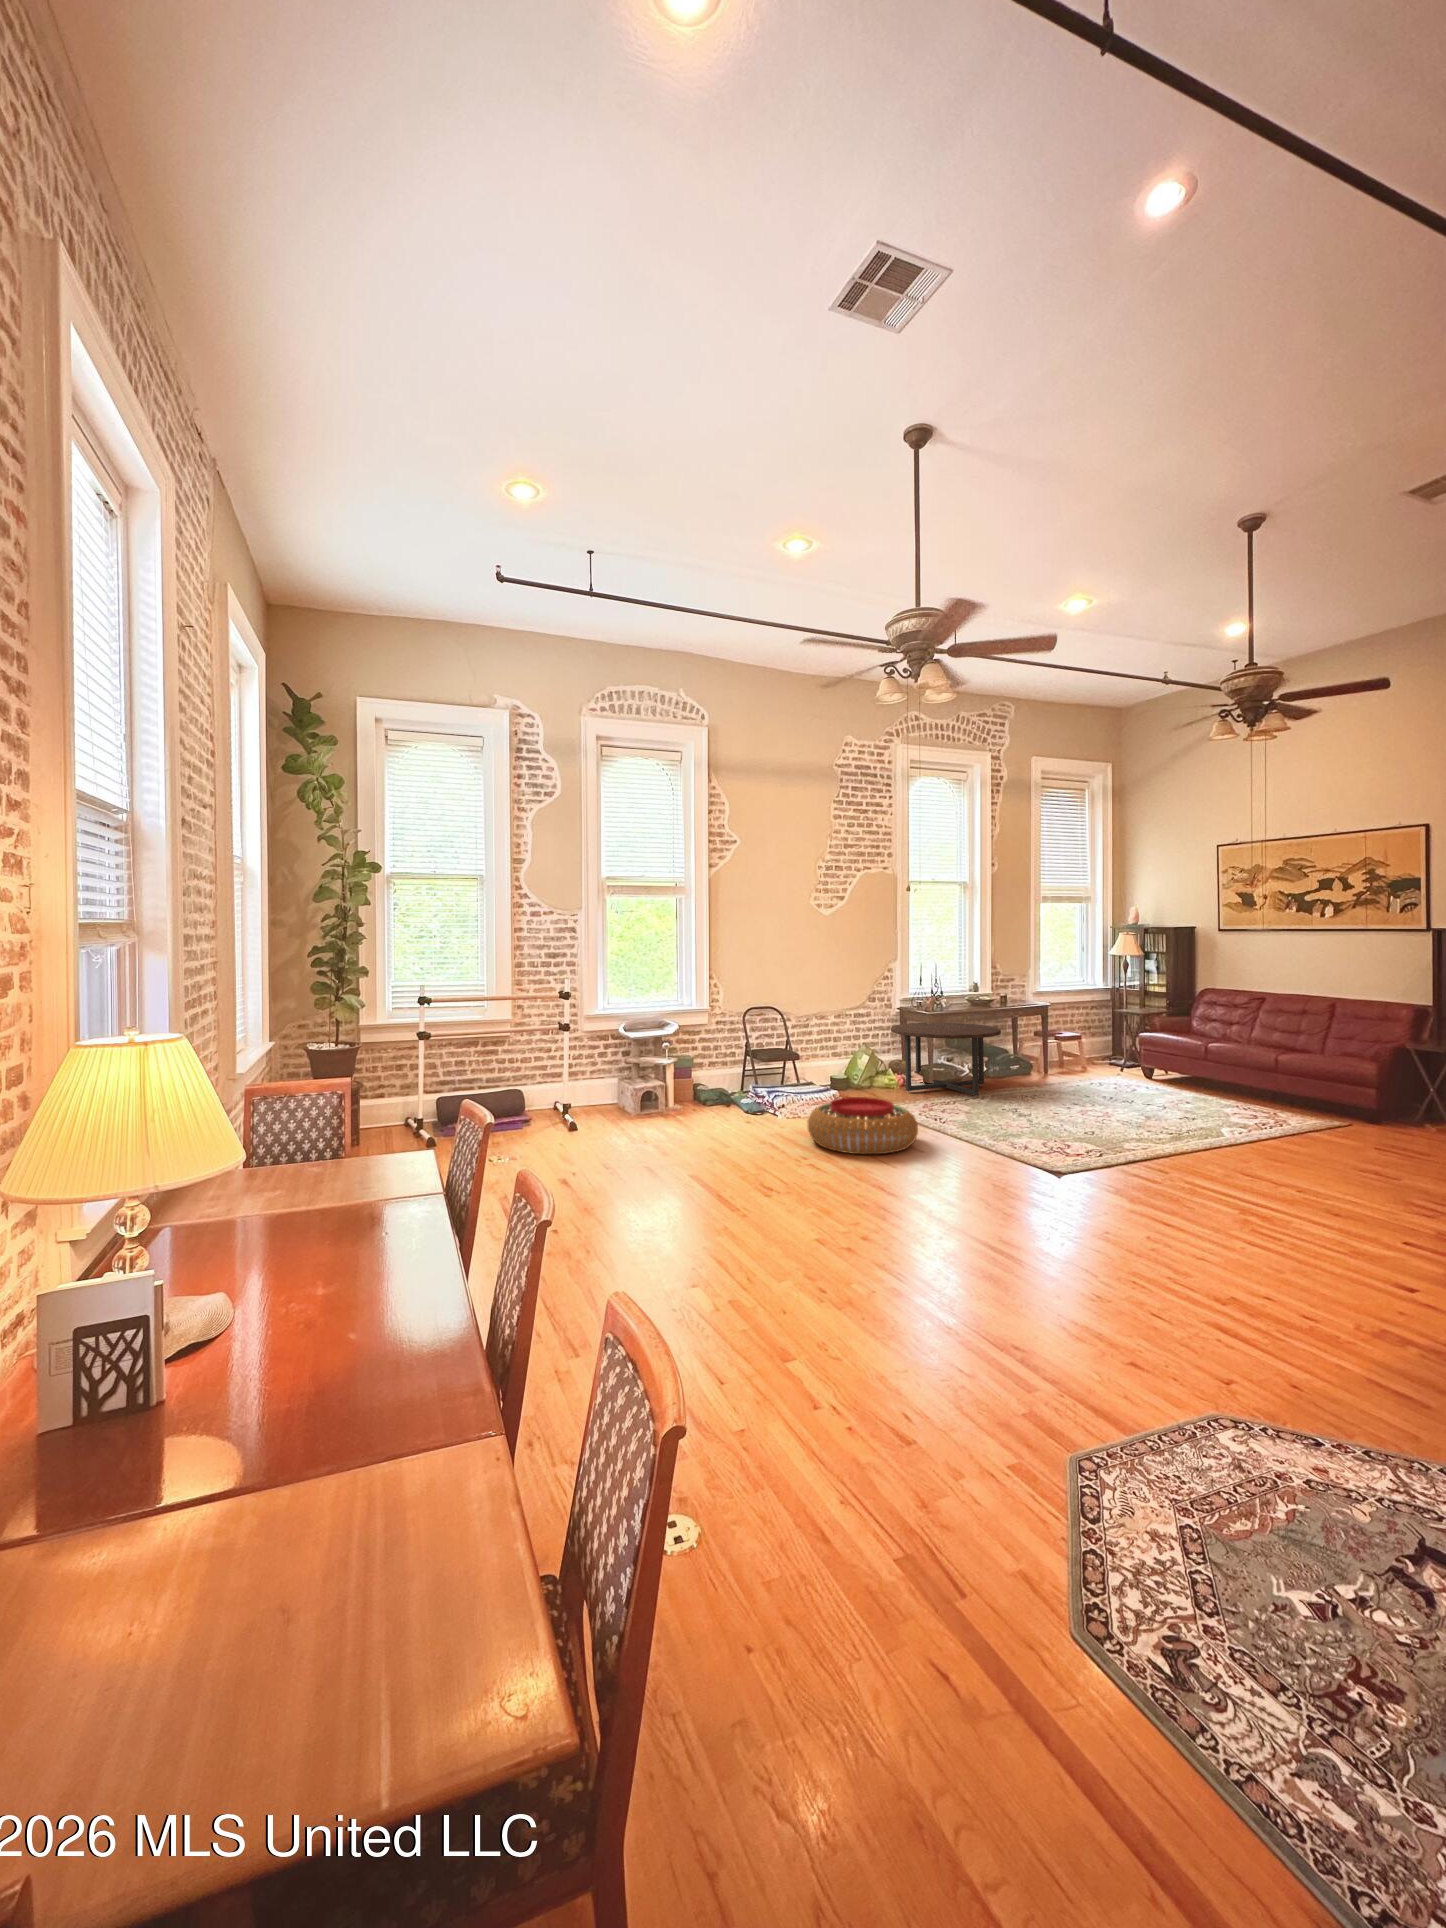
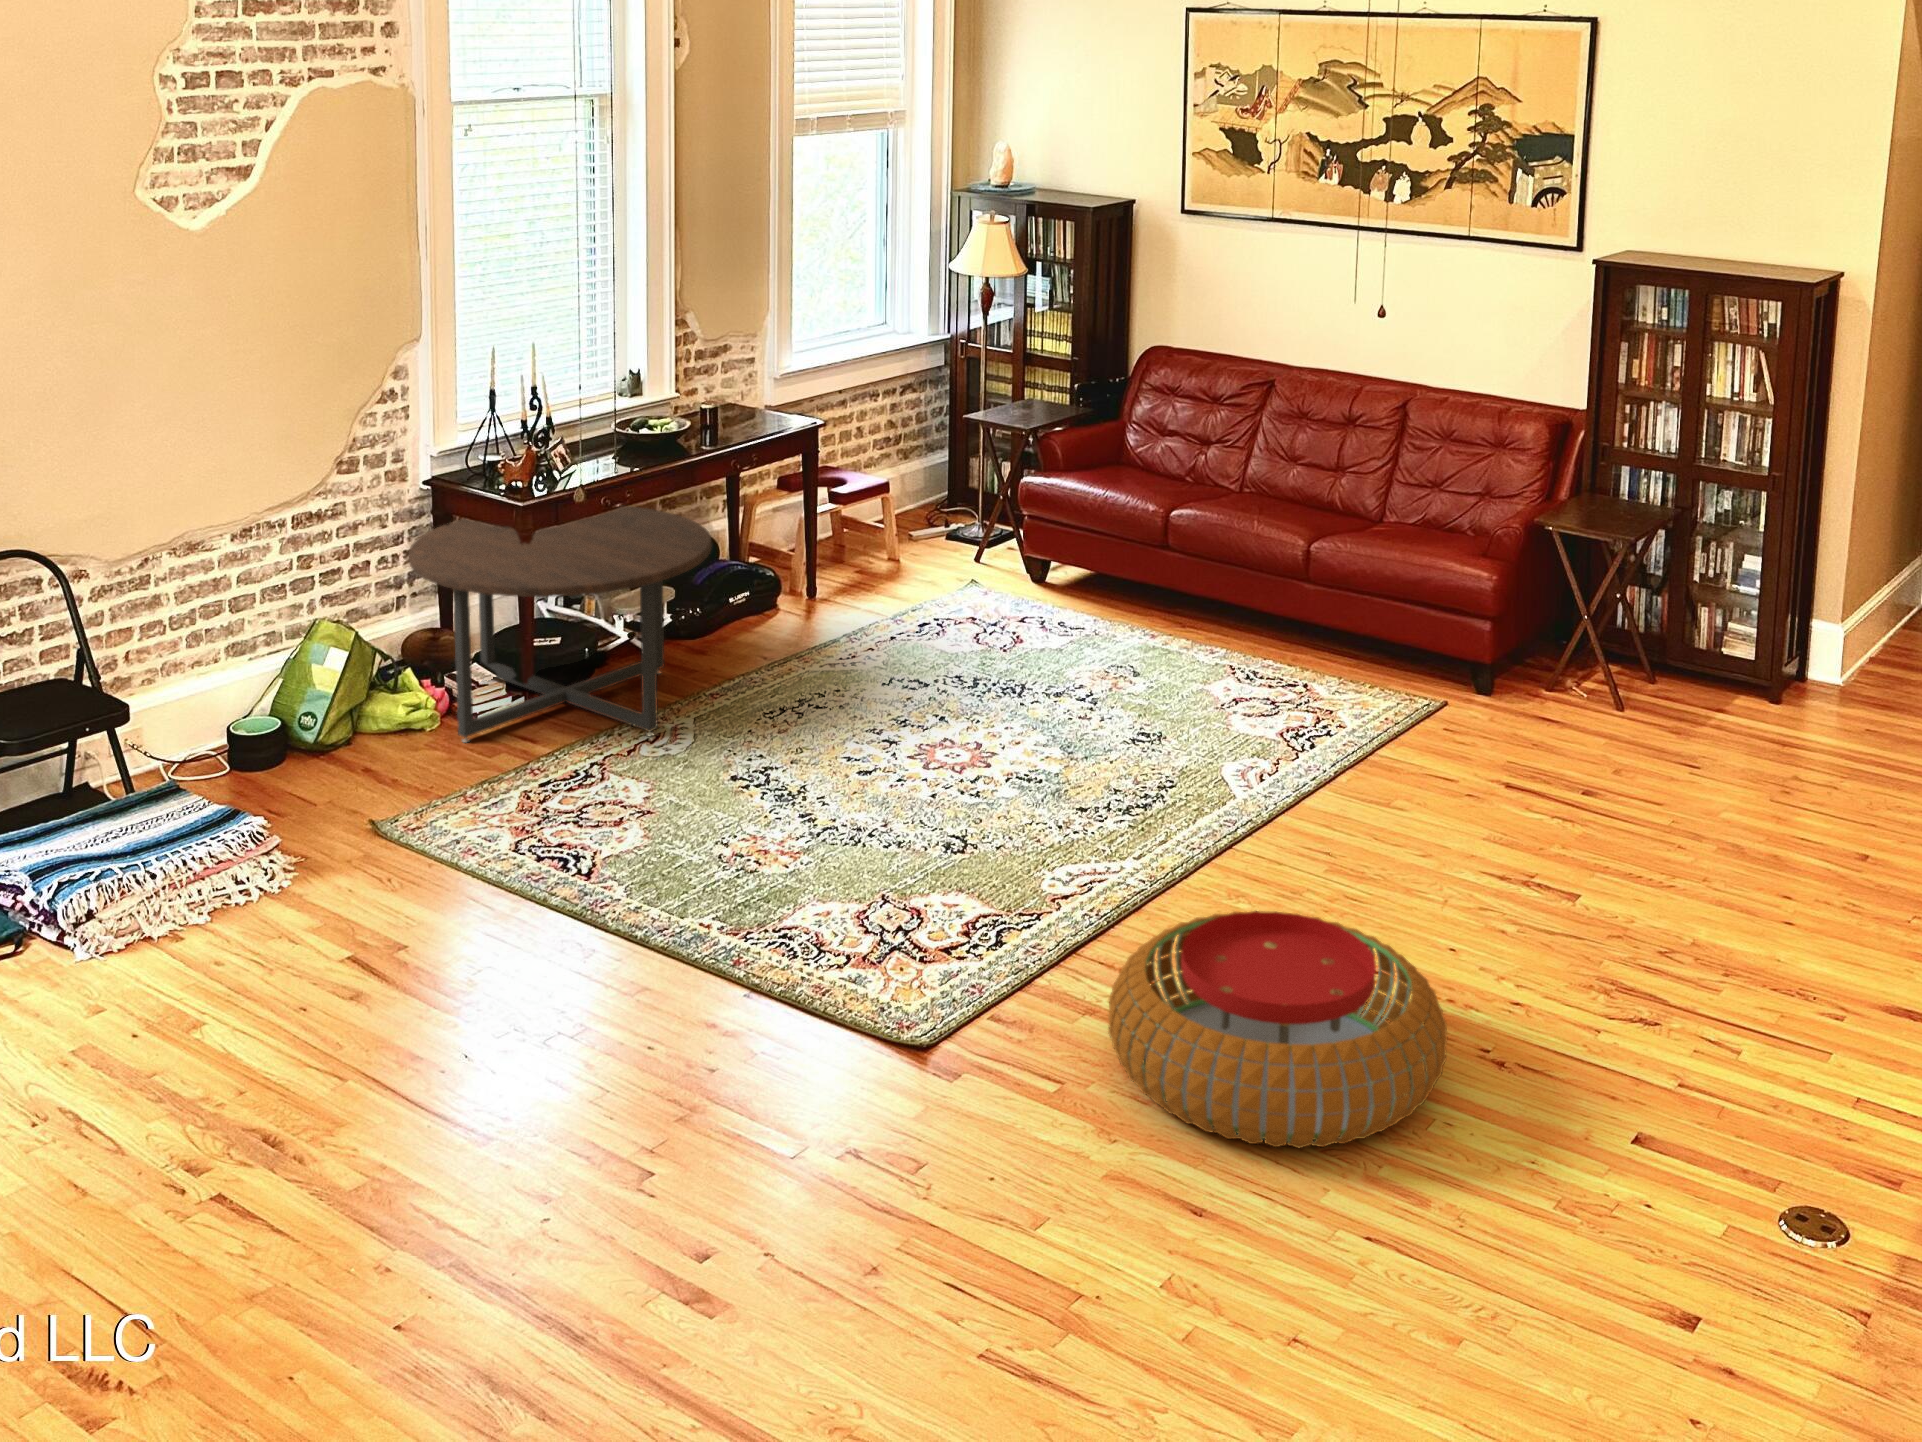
pouf: present [808,1097,918,1154] -> present [1108,911,1447,1148]

